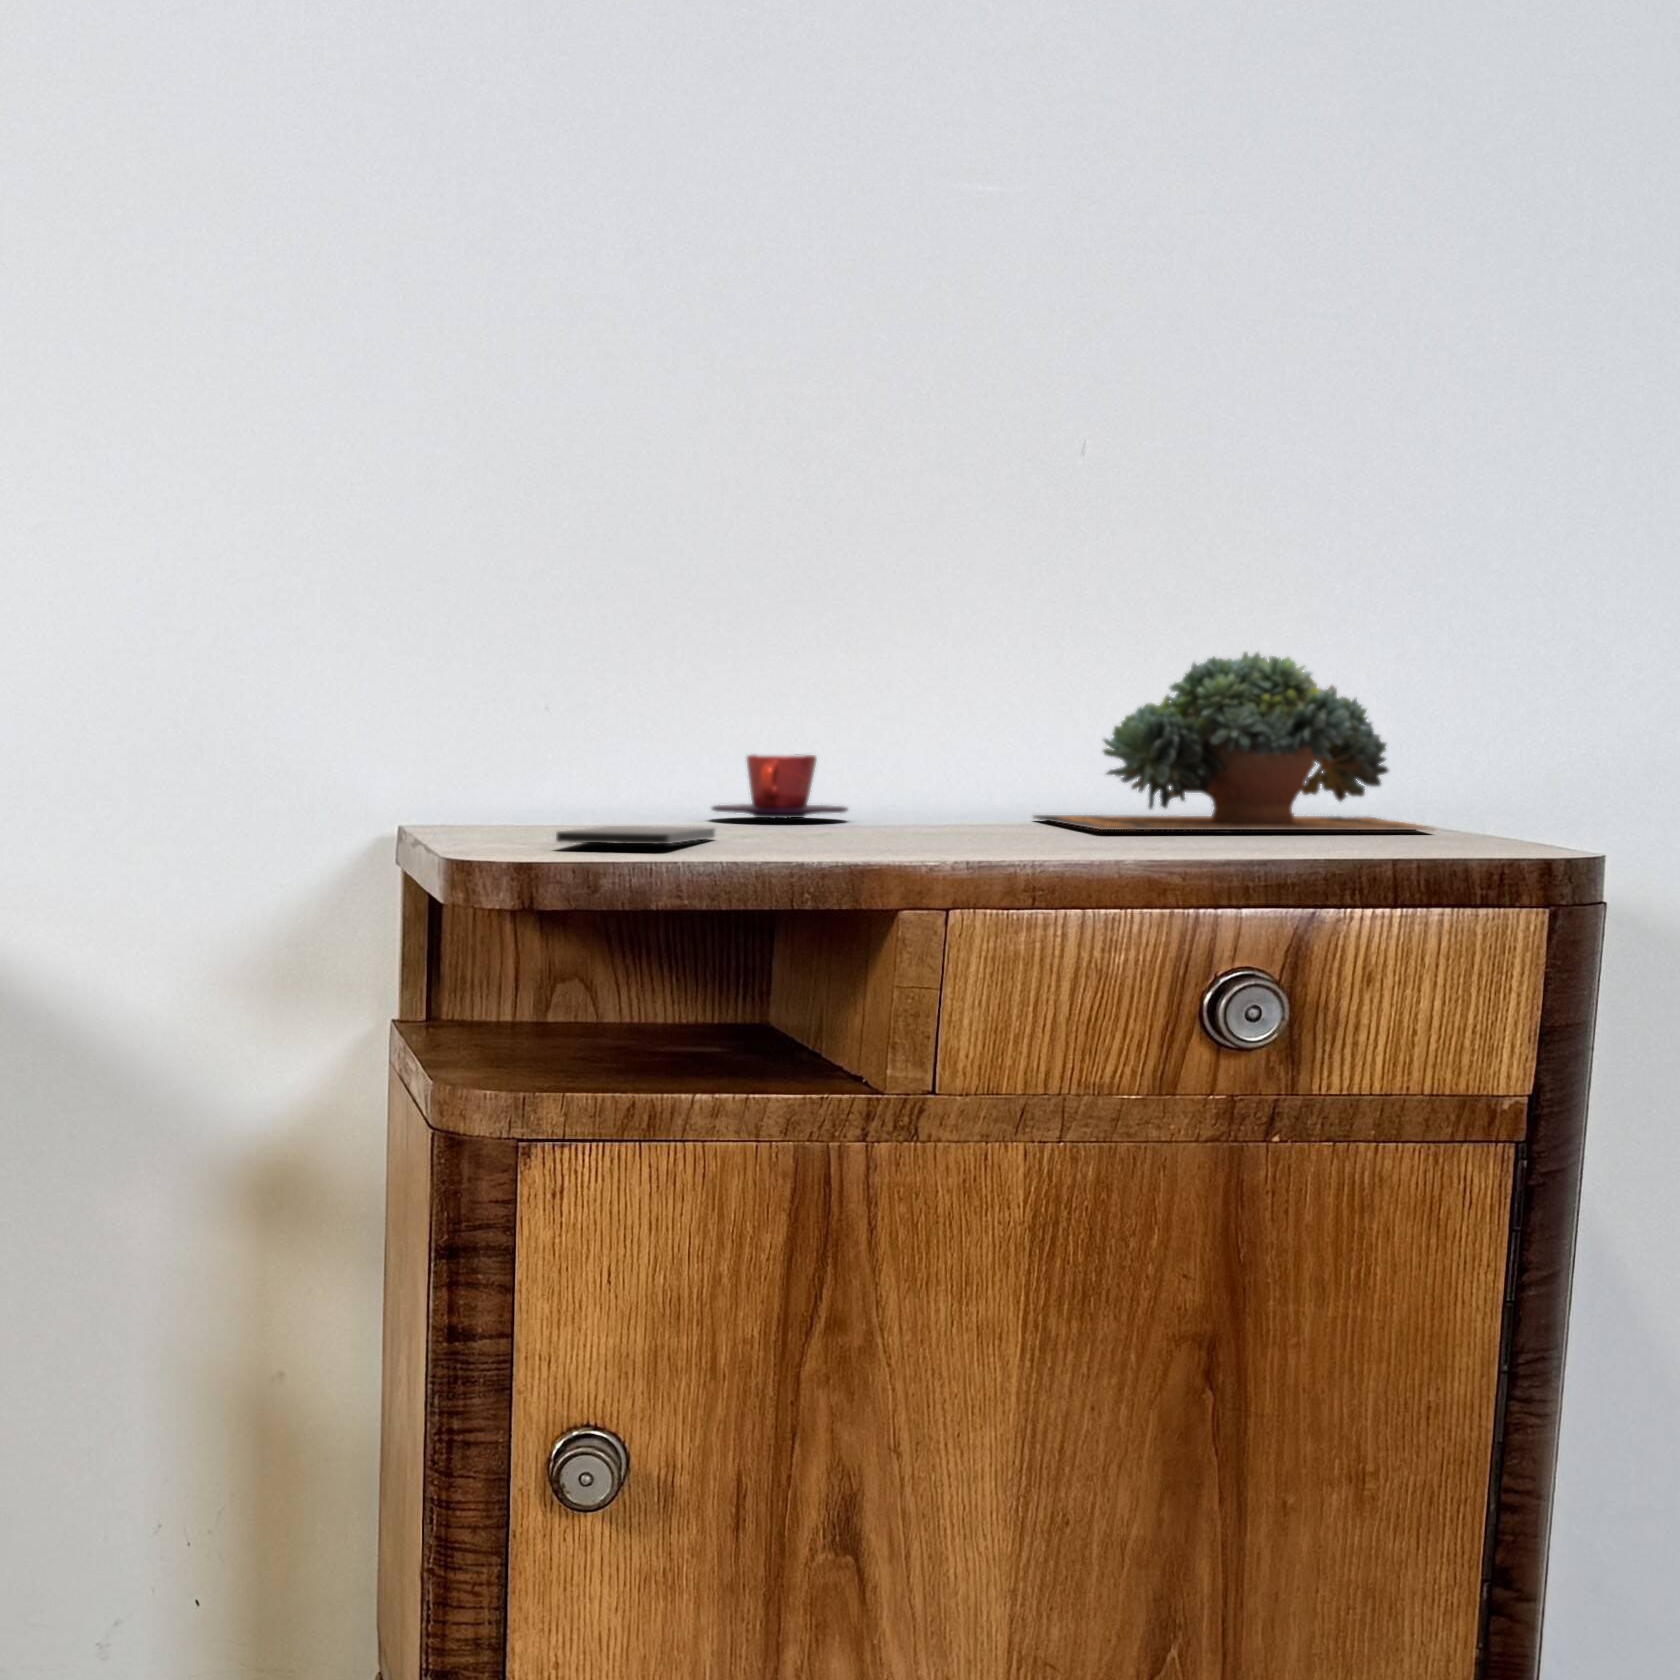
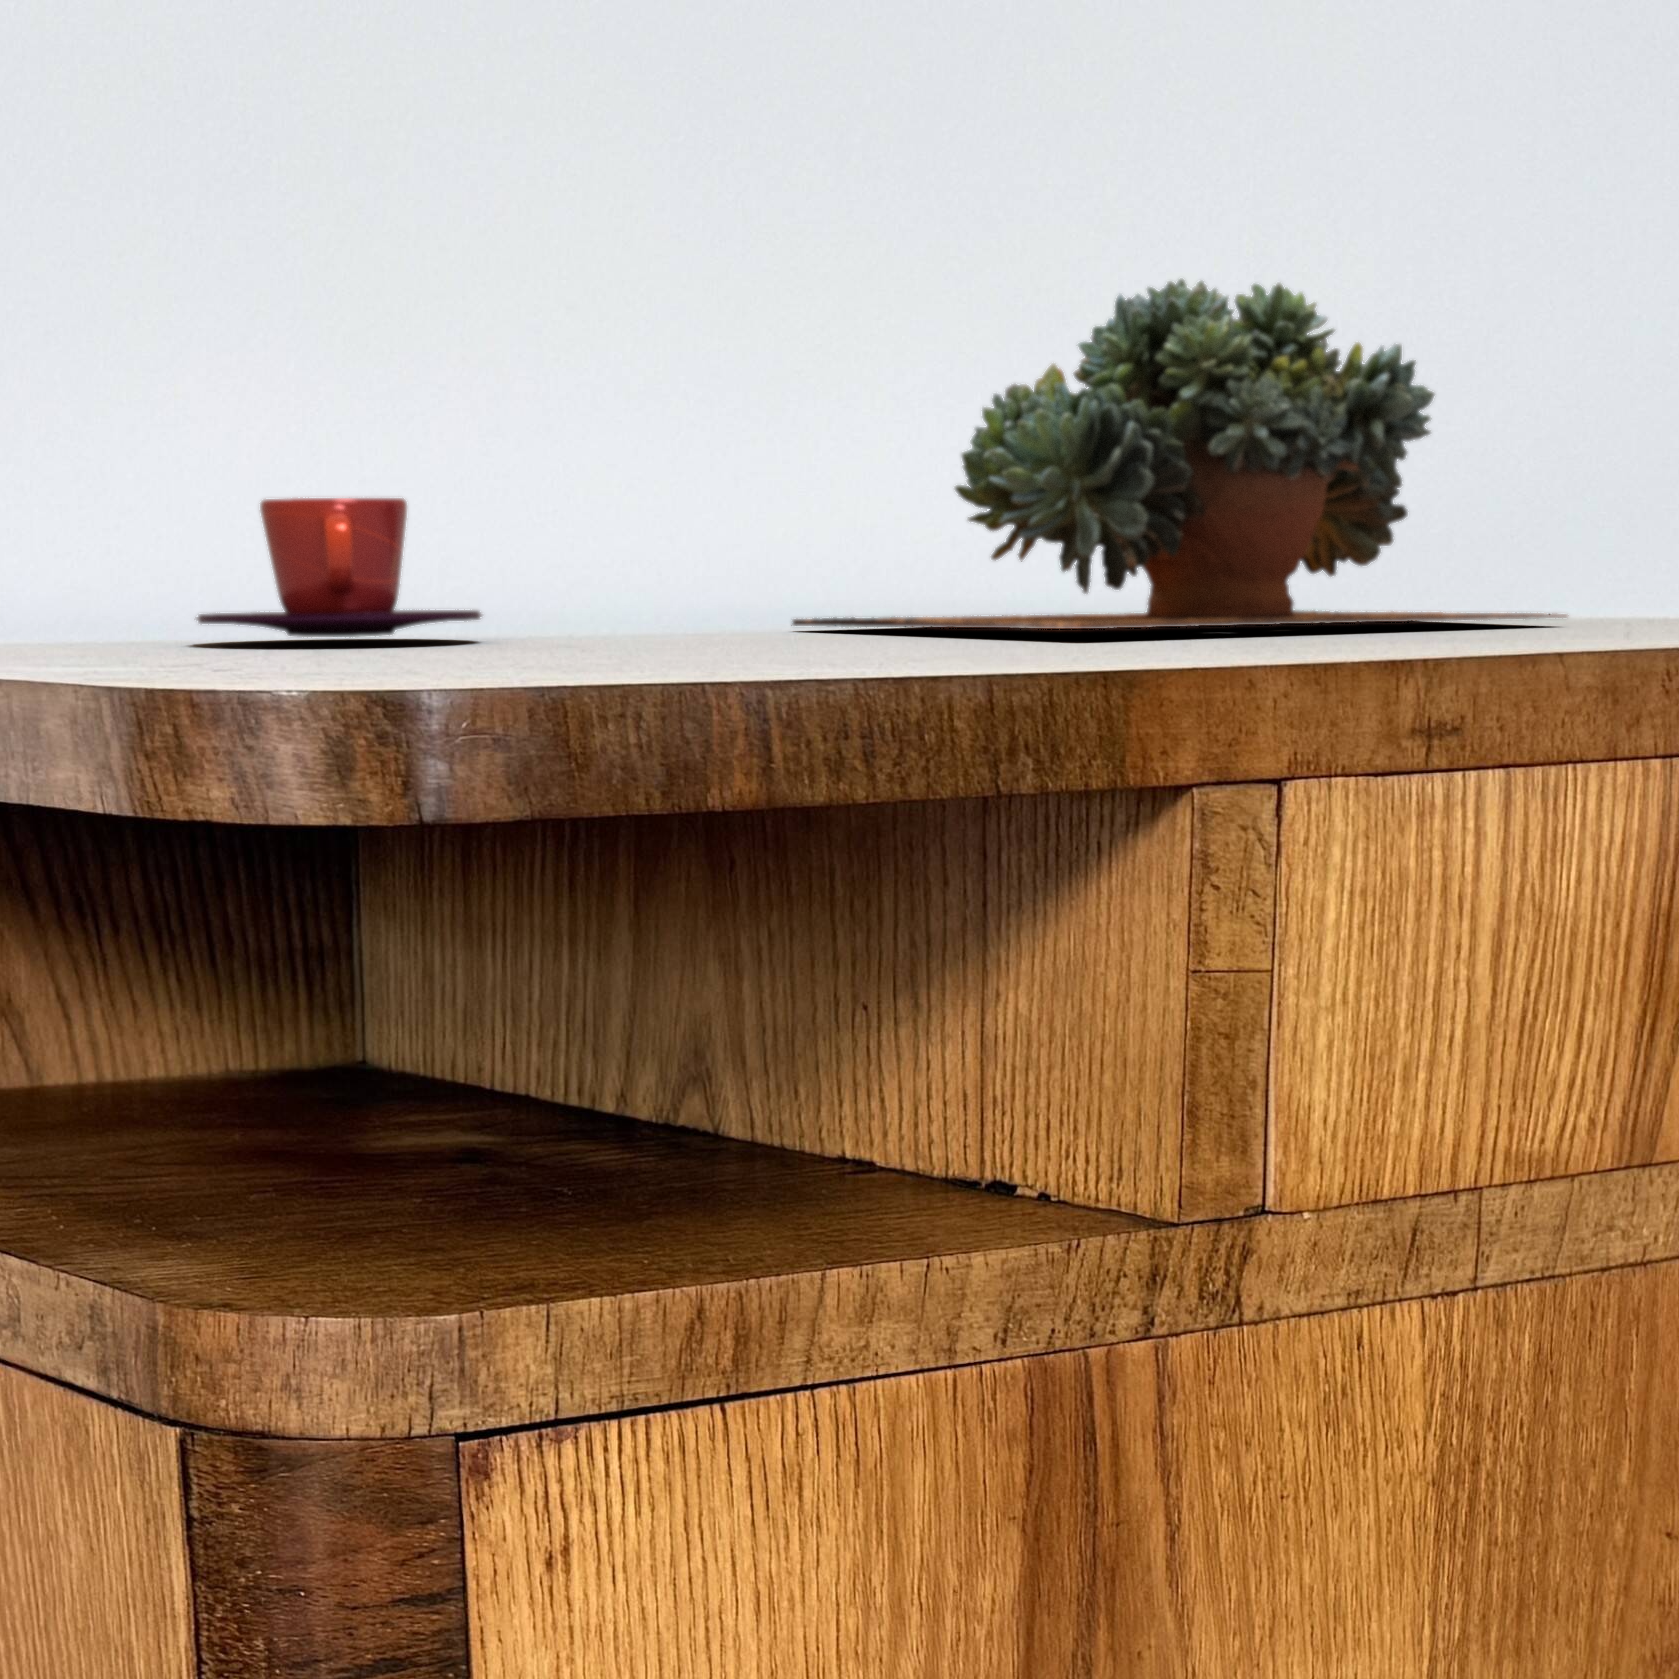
smartphone: present [556,826,715,844] -> none [179,640,491,672]

